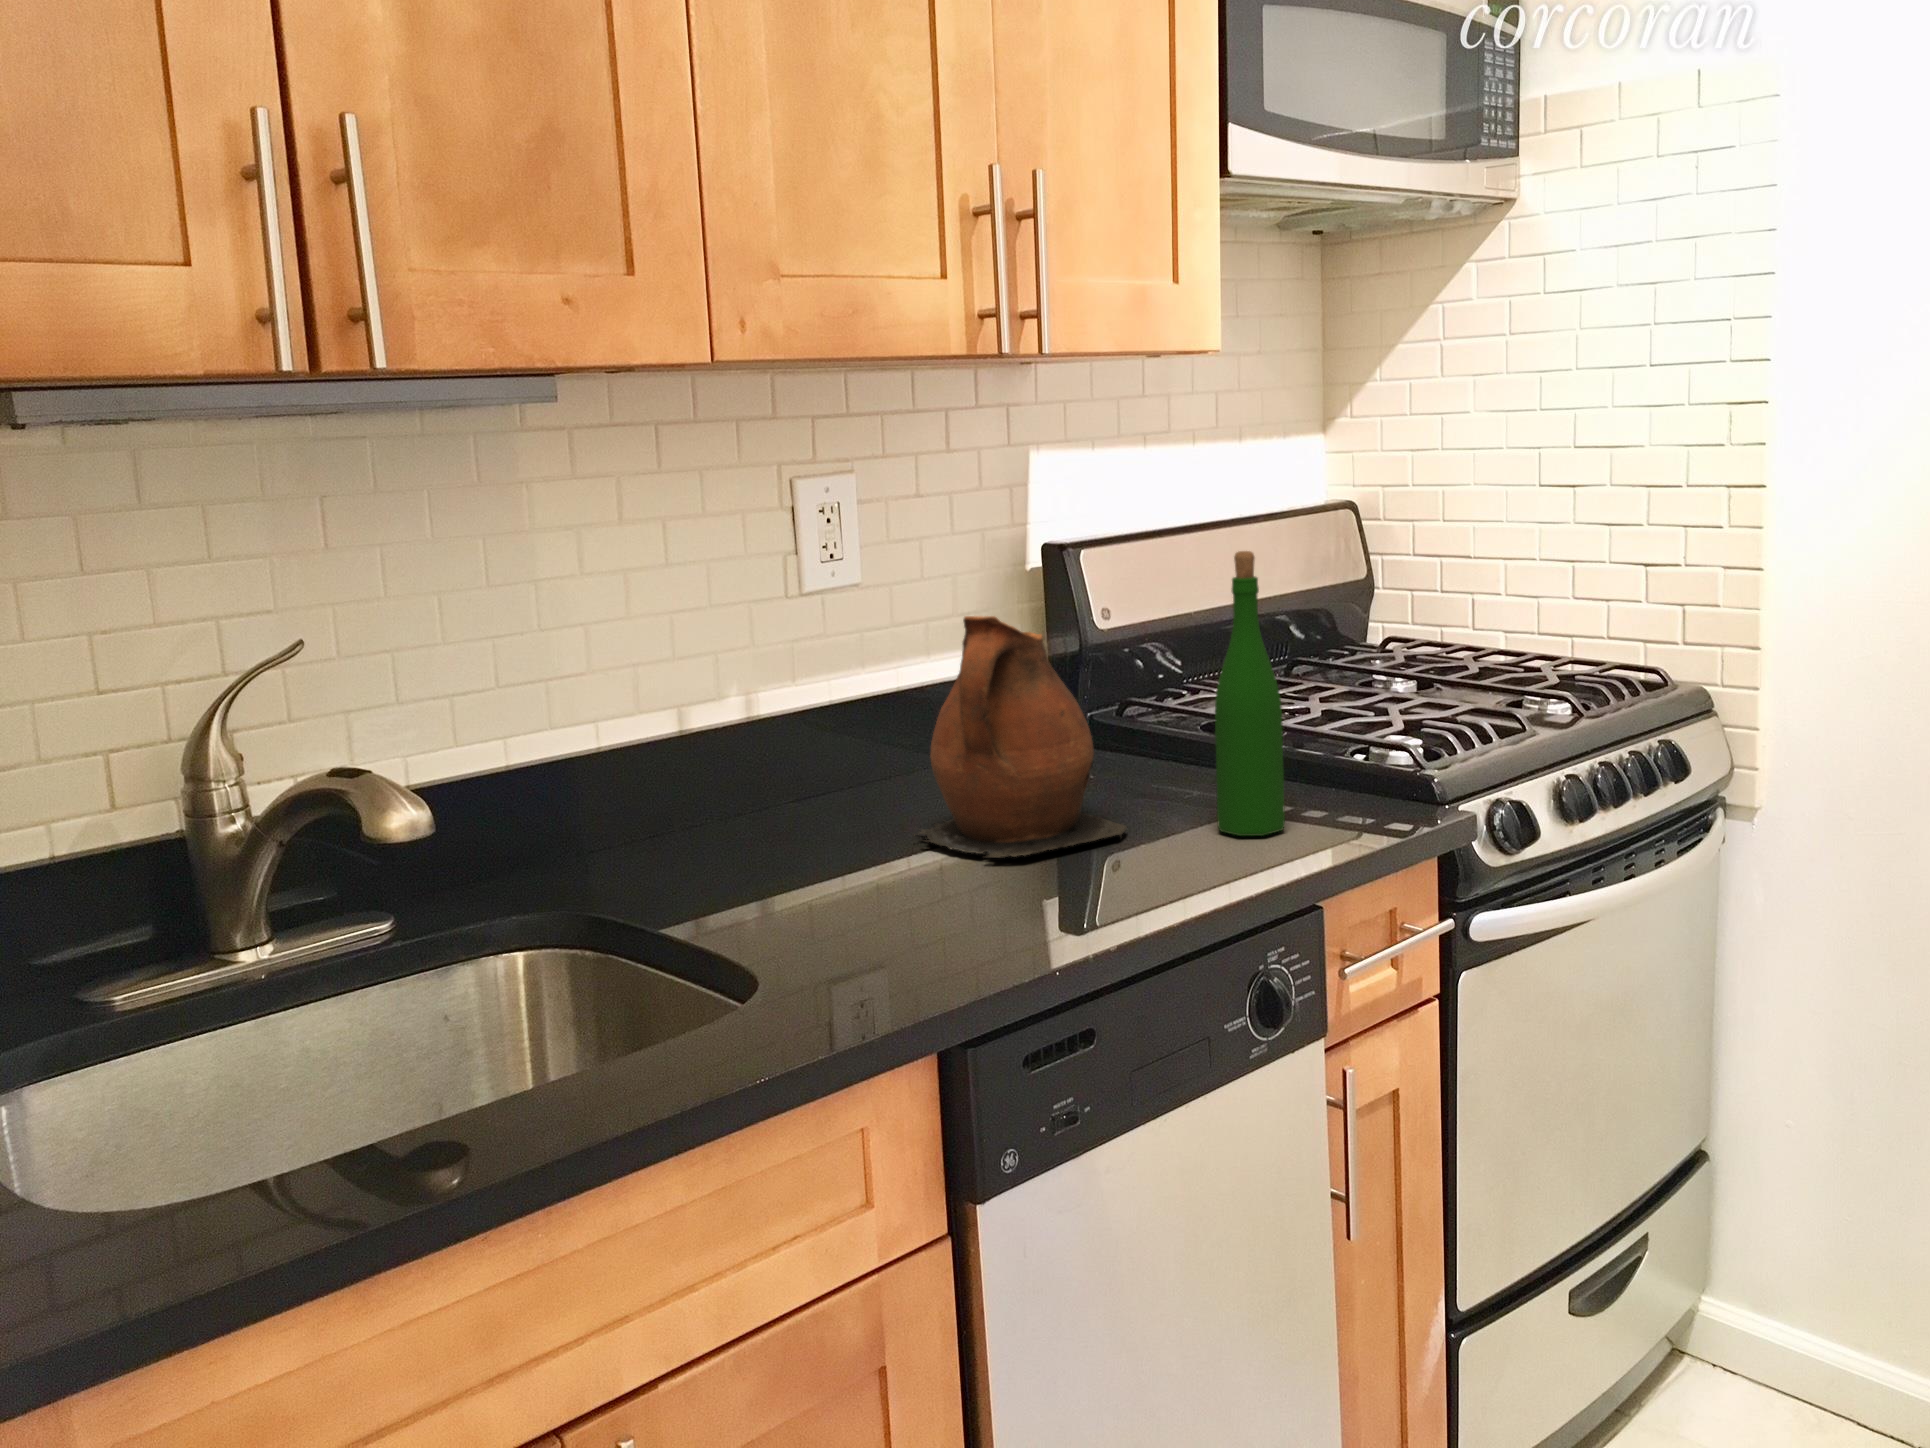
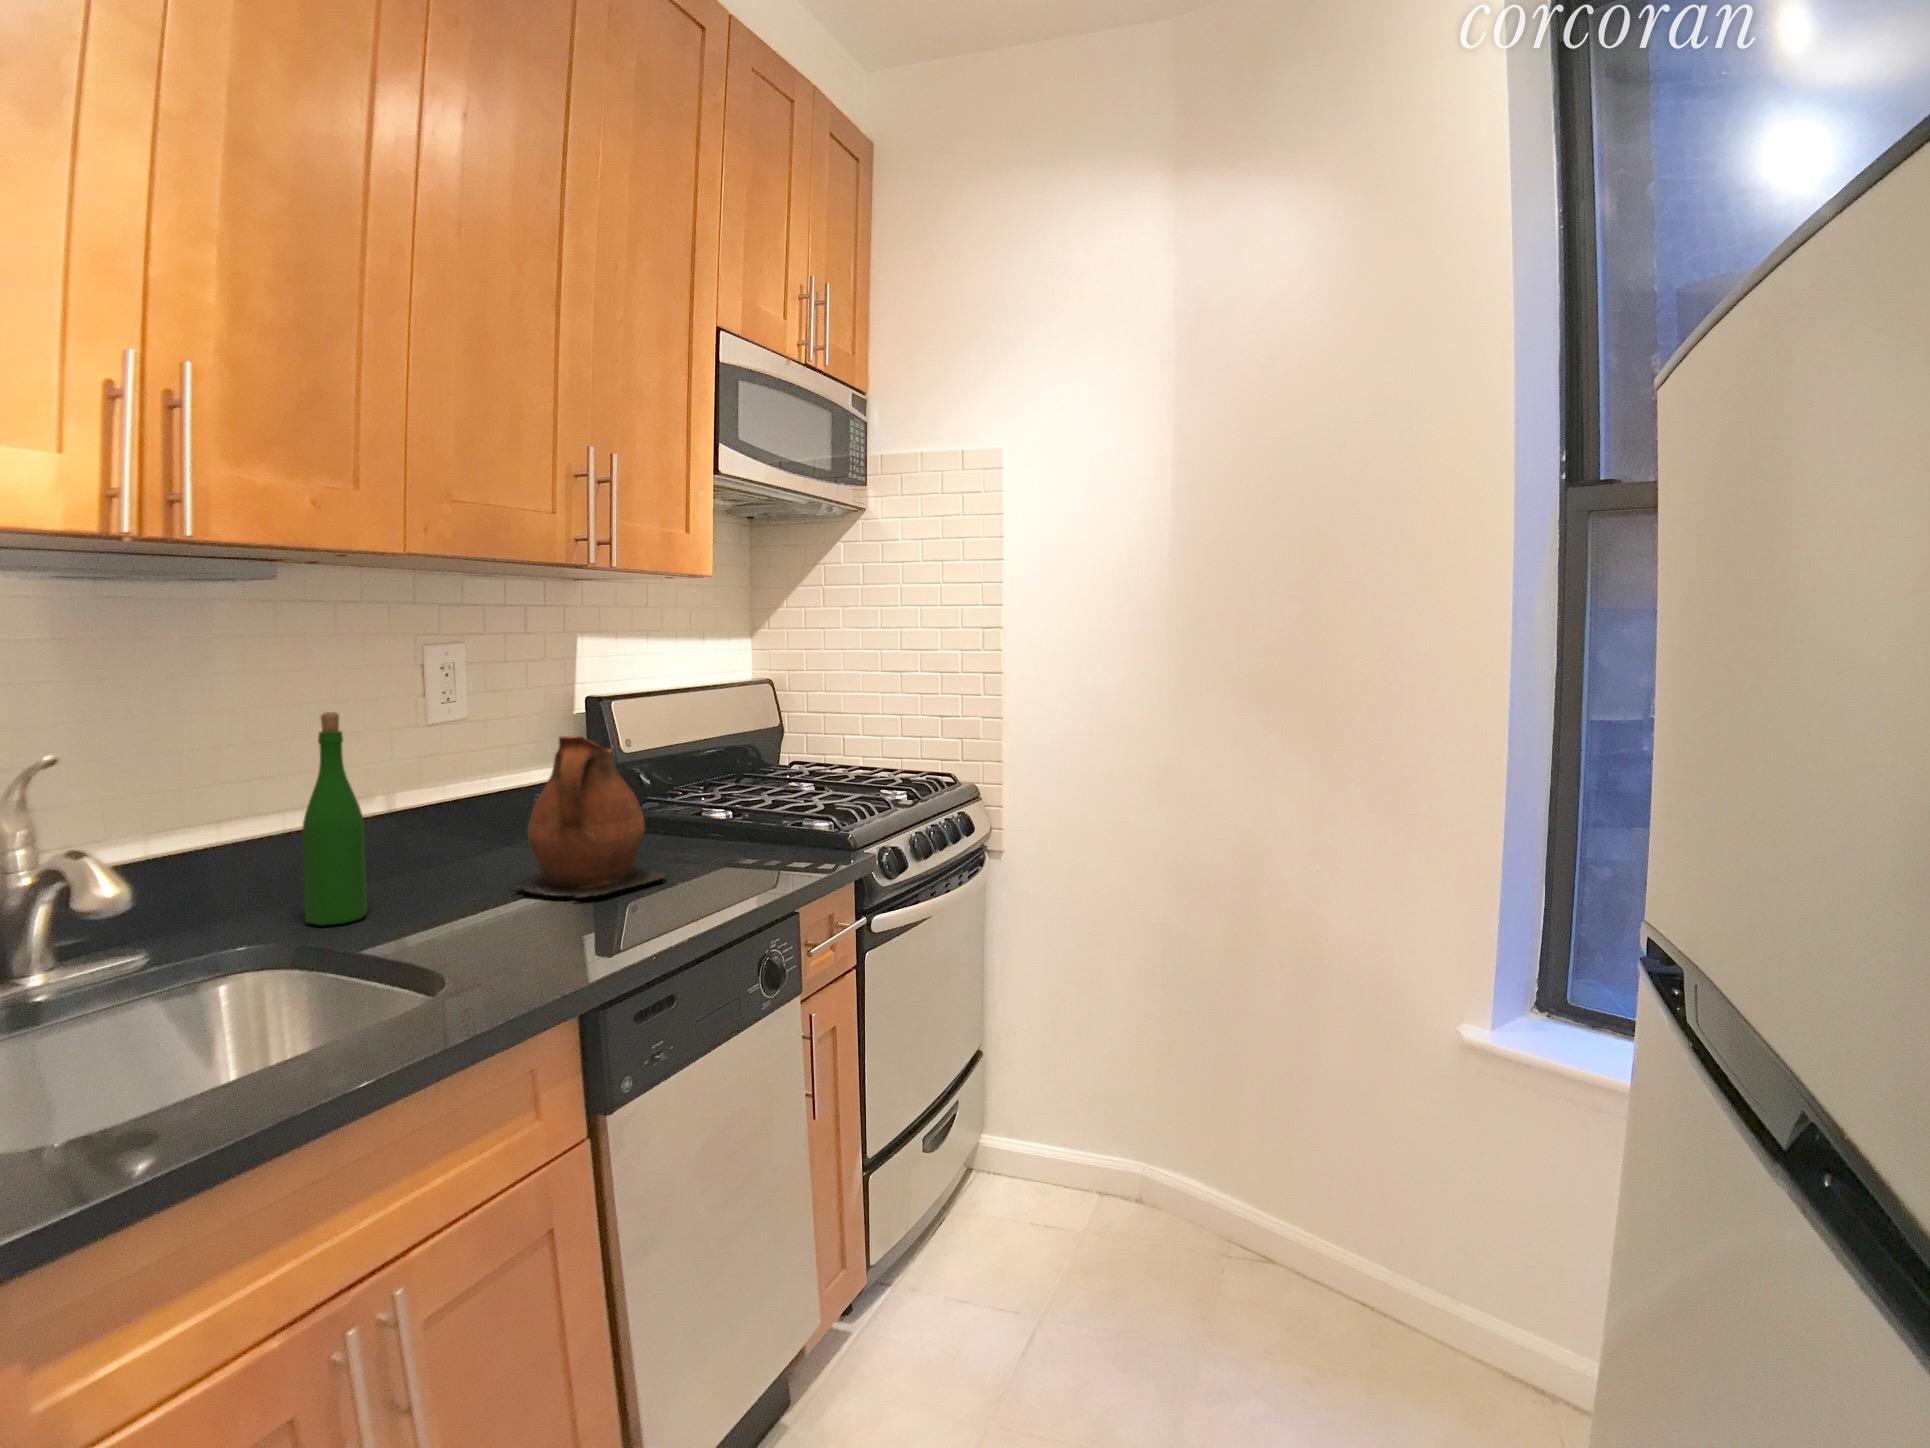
wine bottle: present [1215,551,1285,836] -> present [302,712,367,925]

